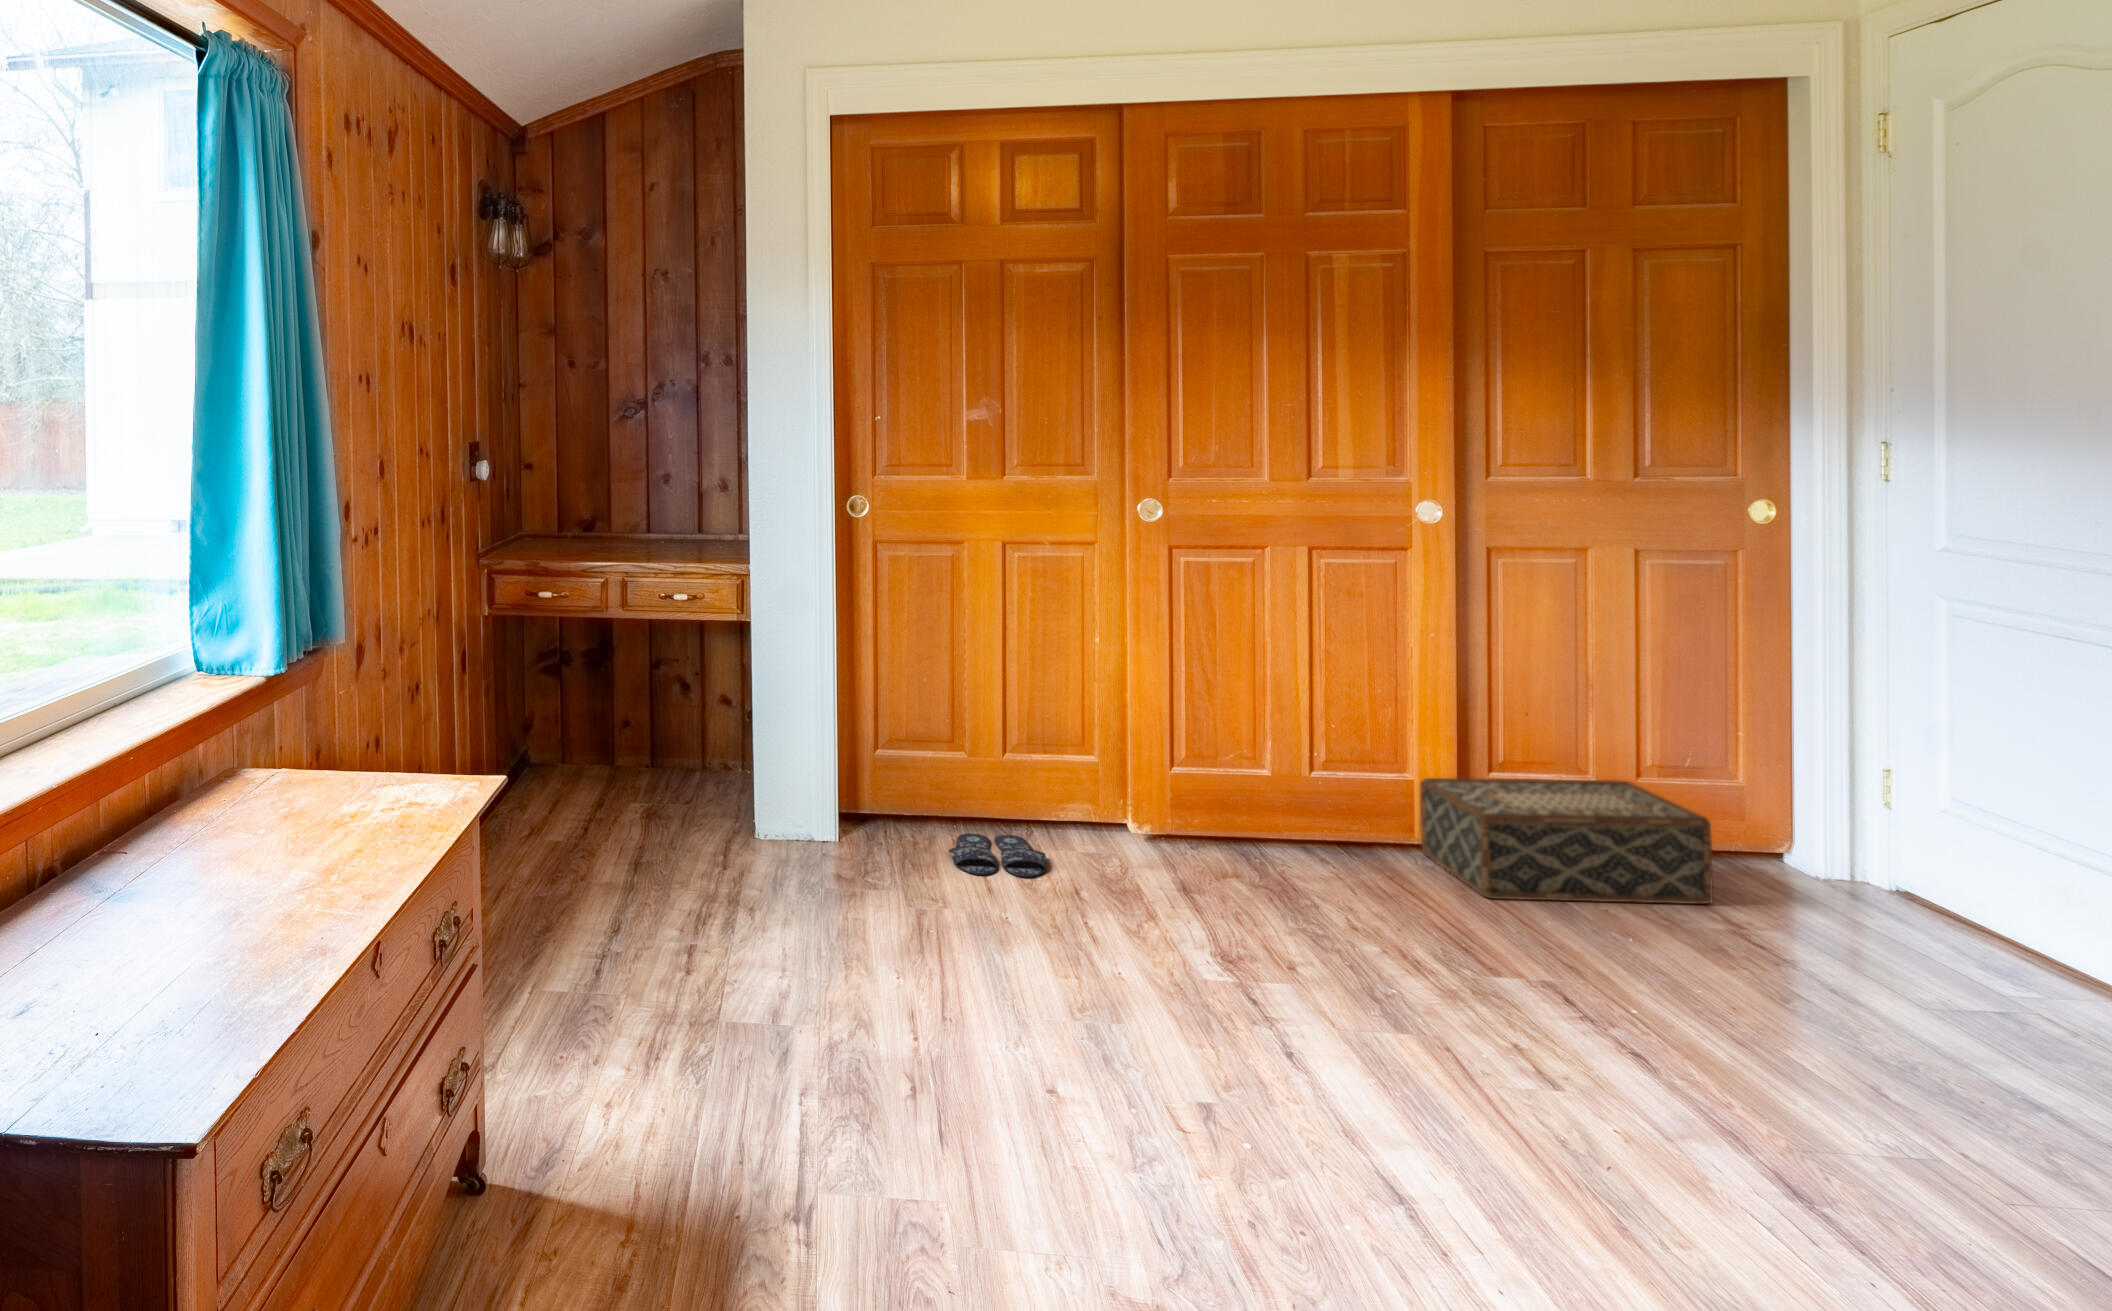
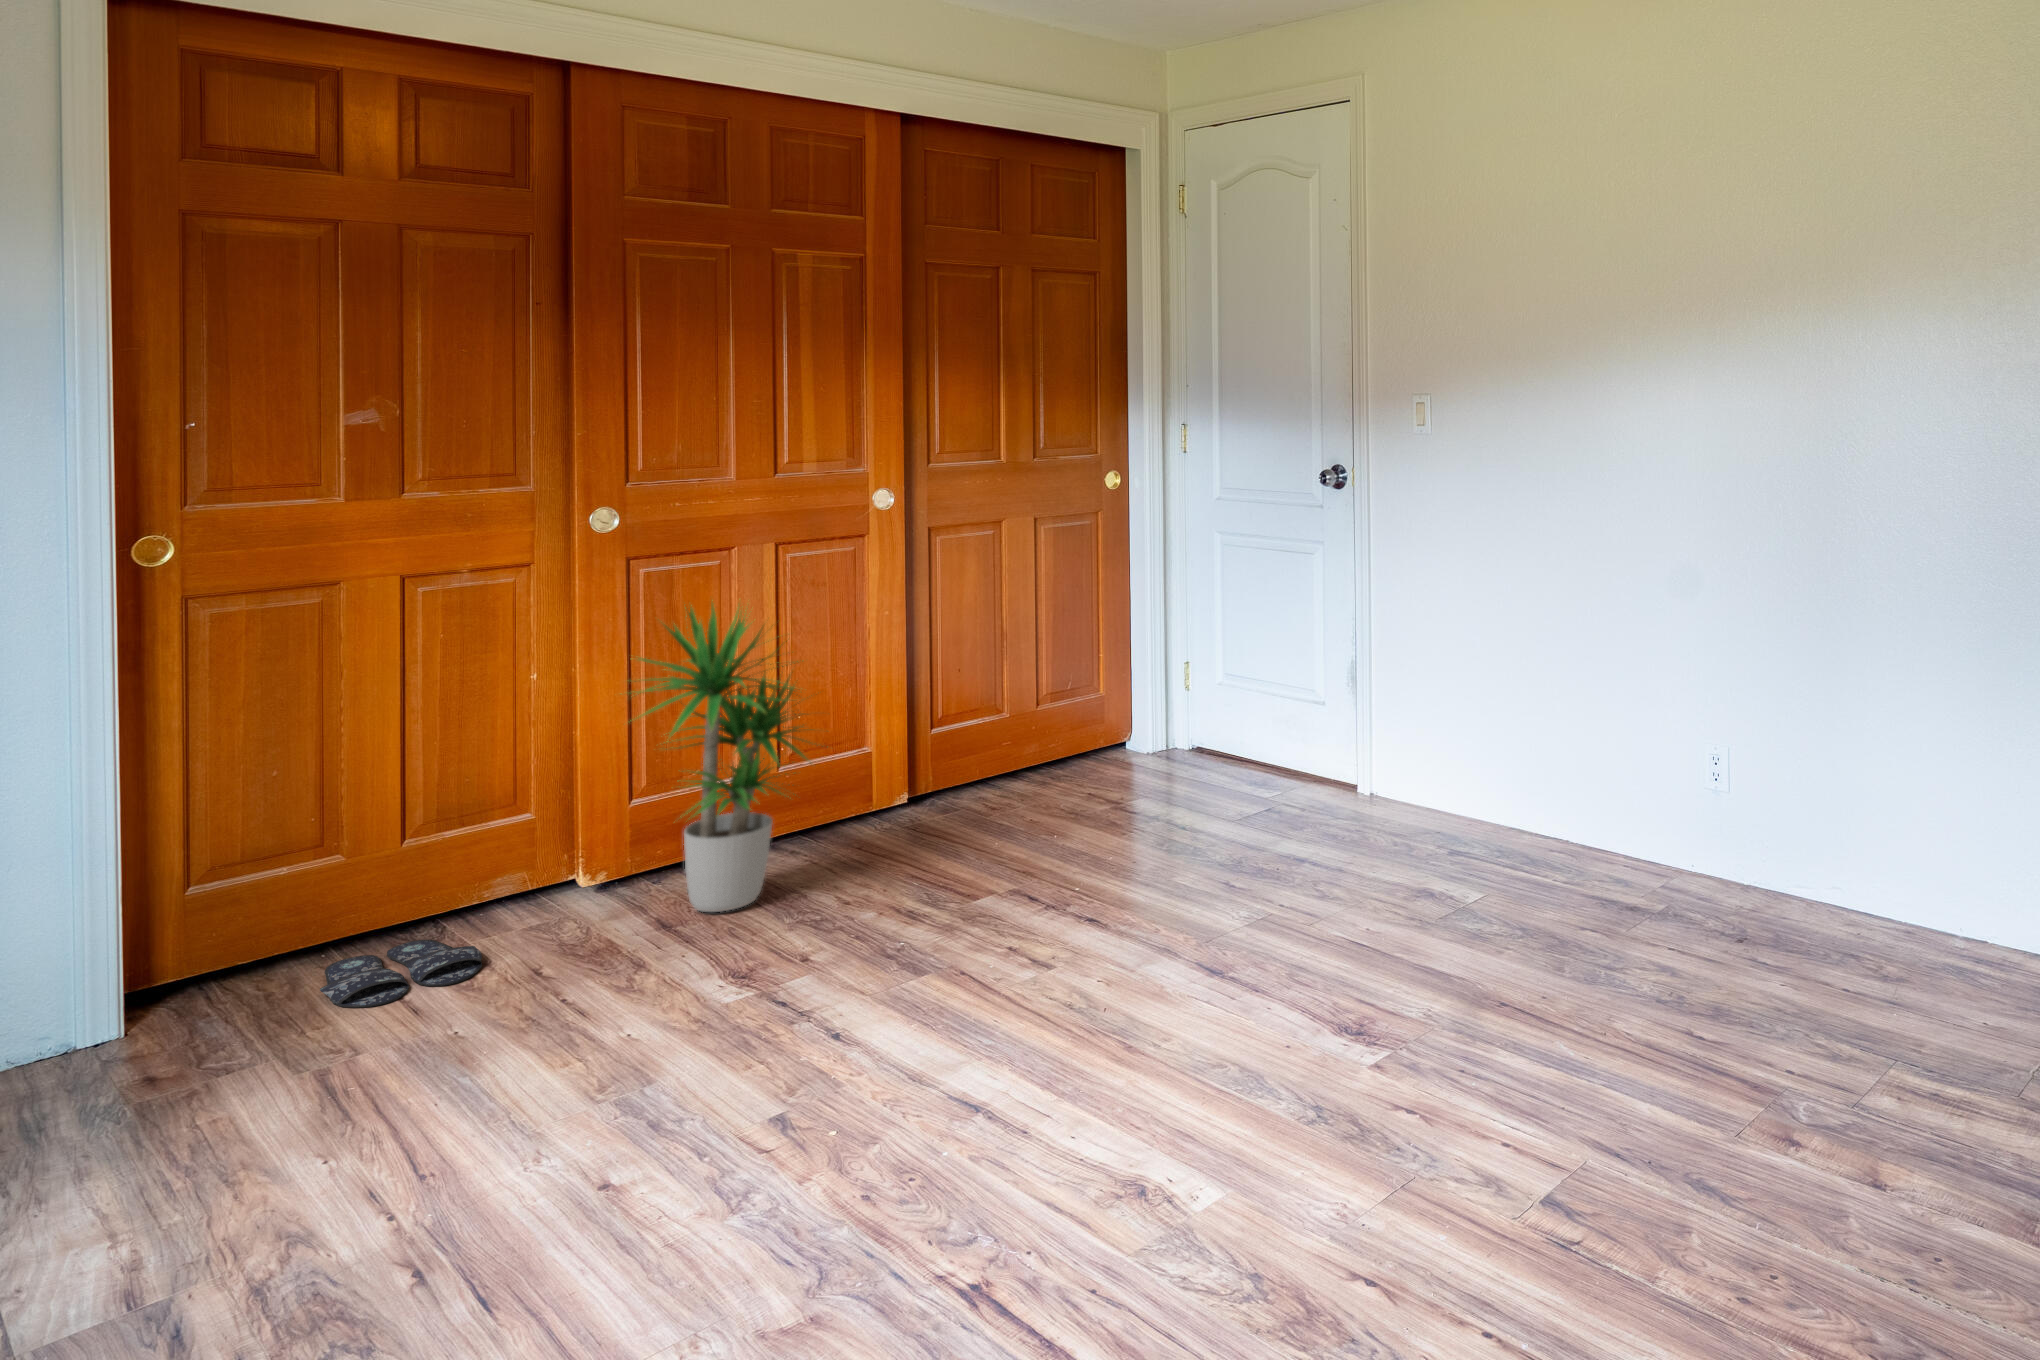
potted plant: none [1134,595,1339,895] -> present [630,604,828,912]
woven basket: present [1420,778,1713,904] -> none [879,712,1092,839]

